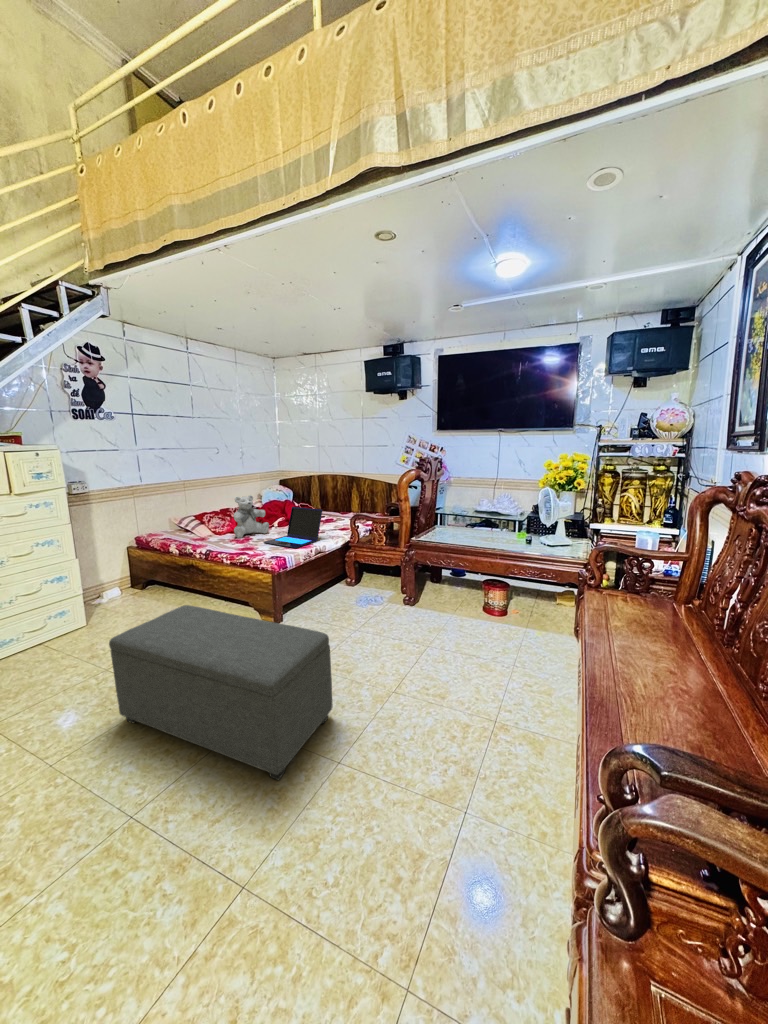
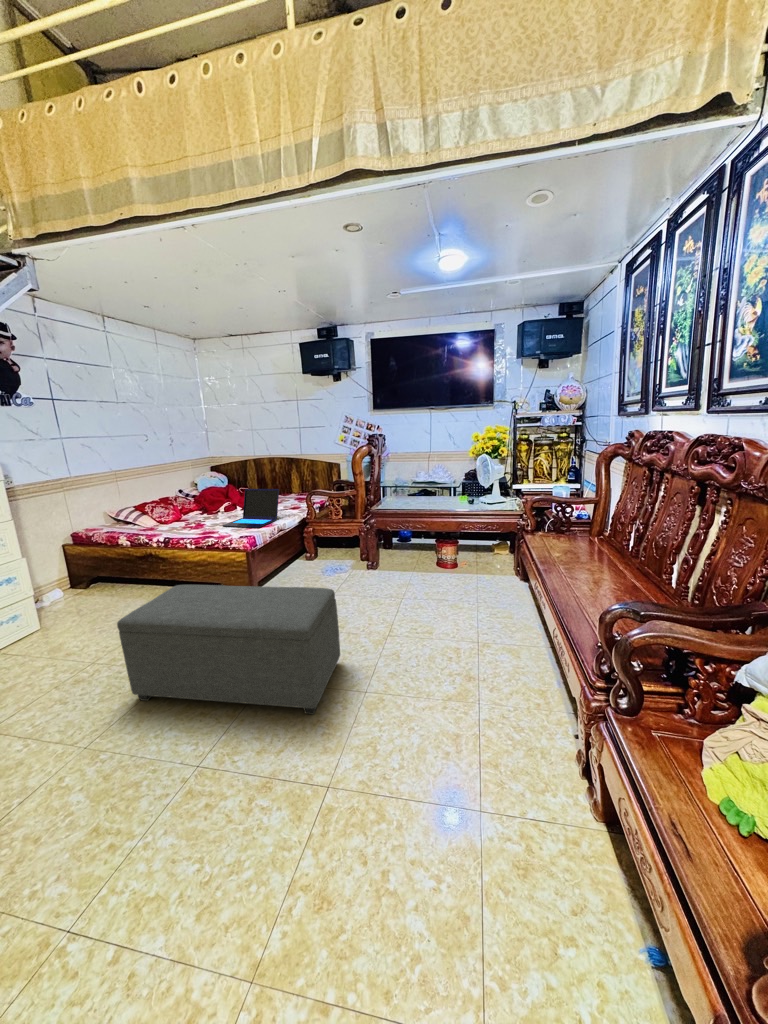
teddy bear: present [234,495,269,538] -> none [182,480,221,525]

